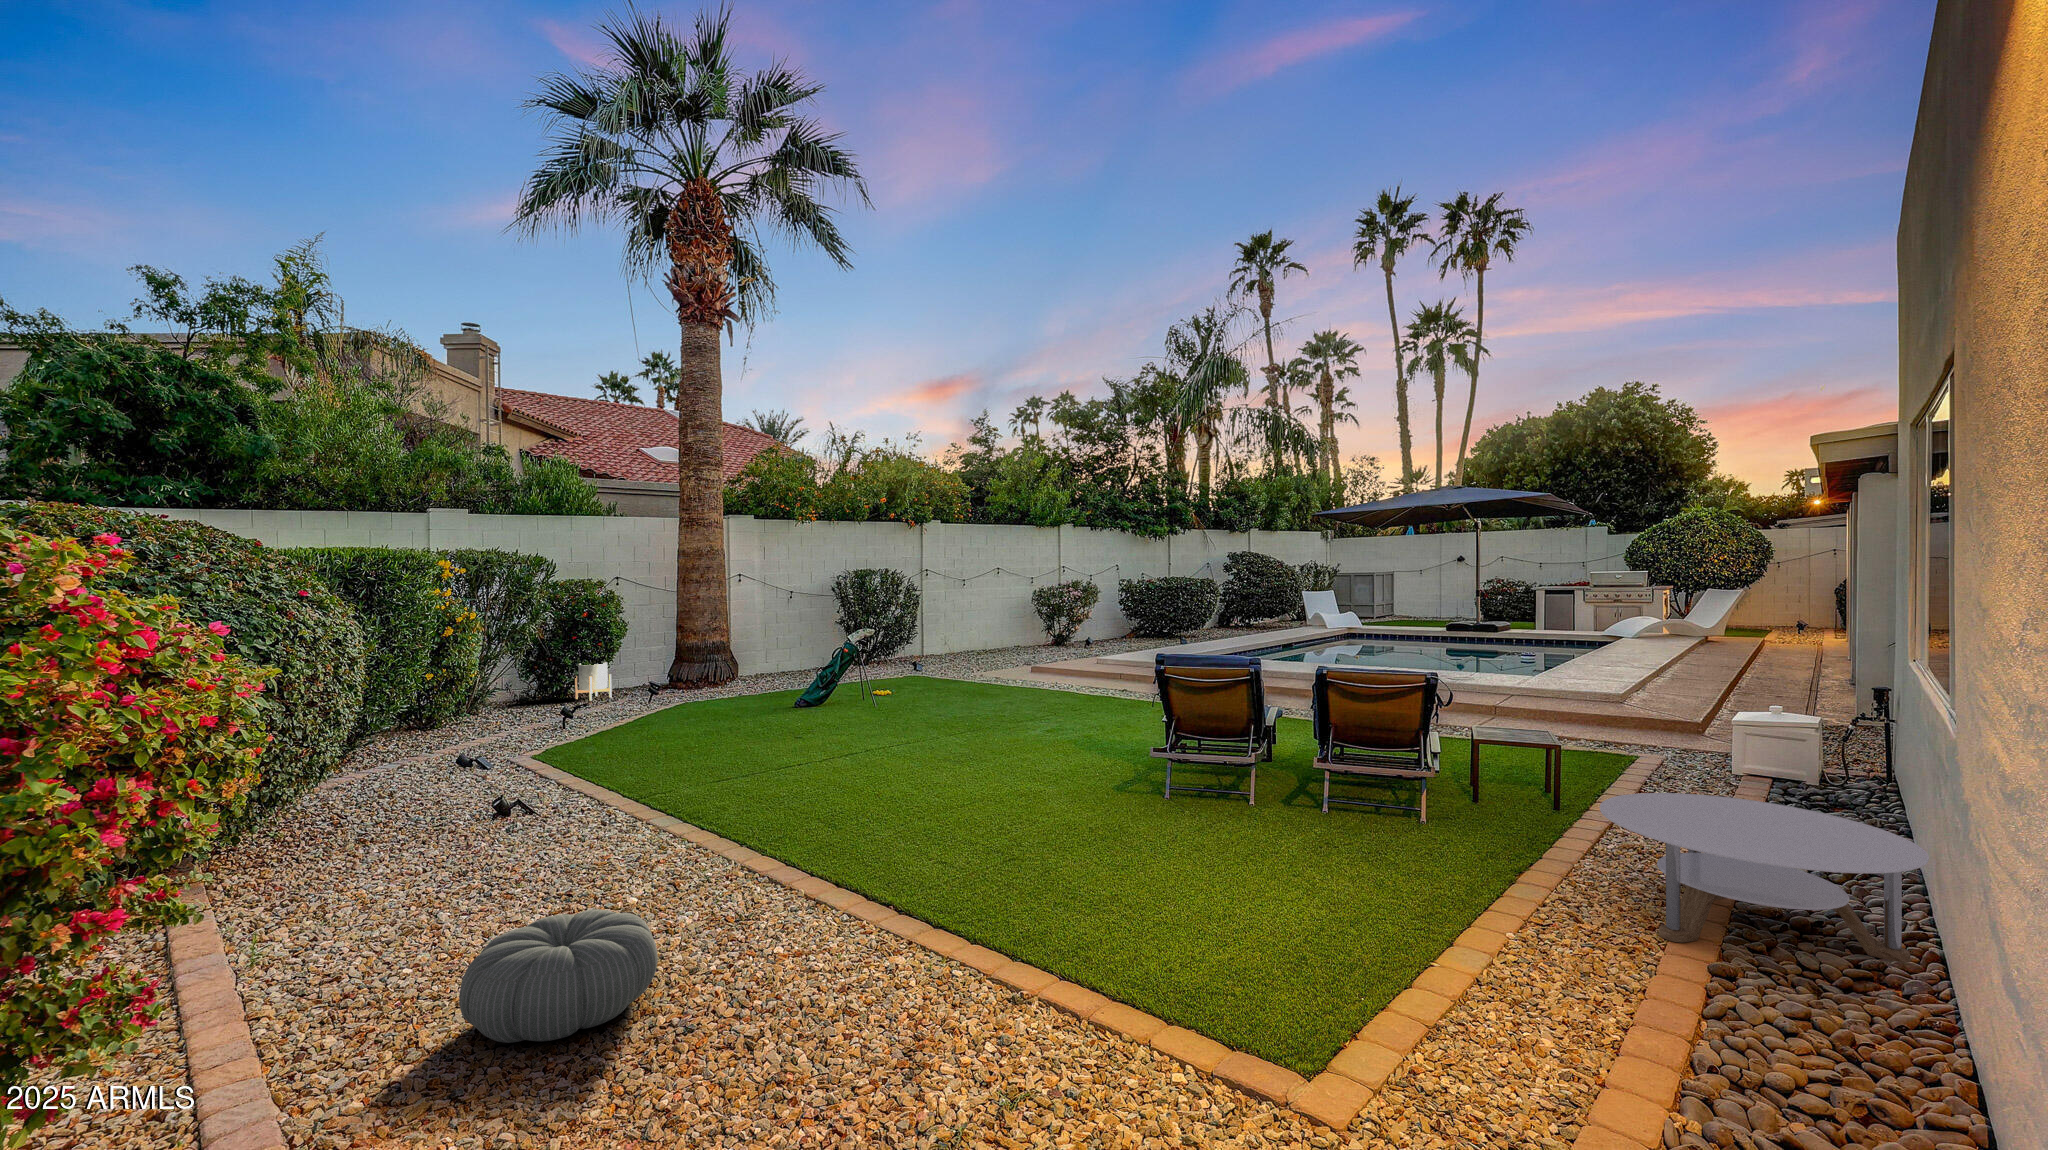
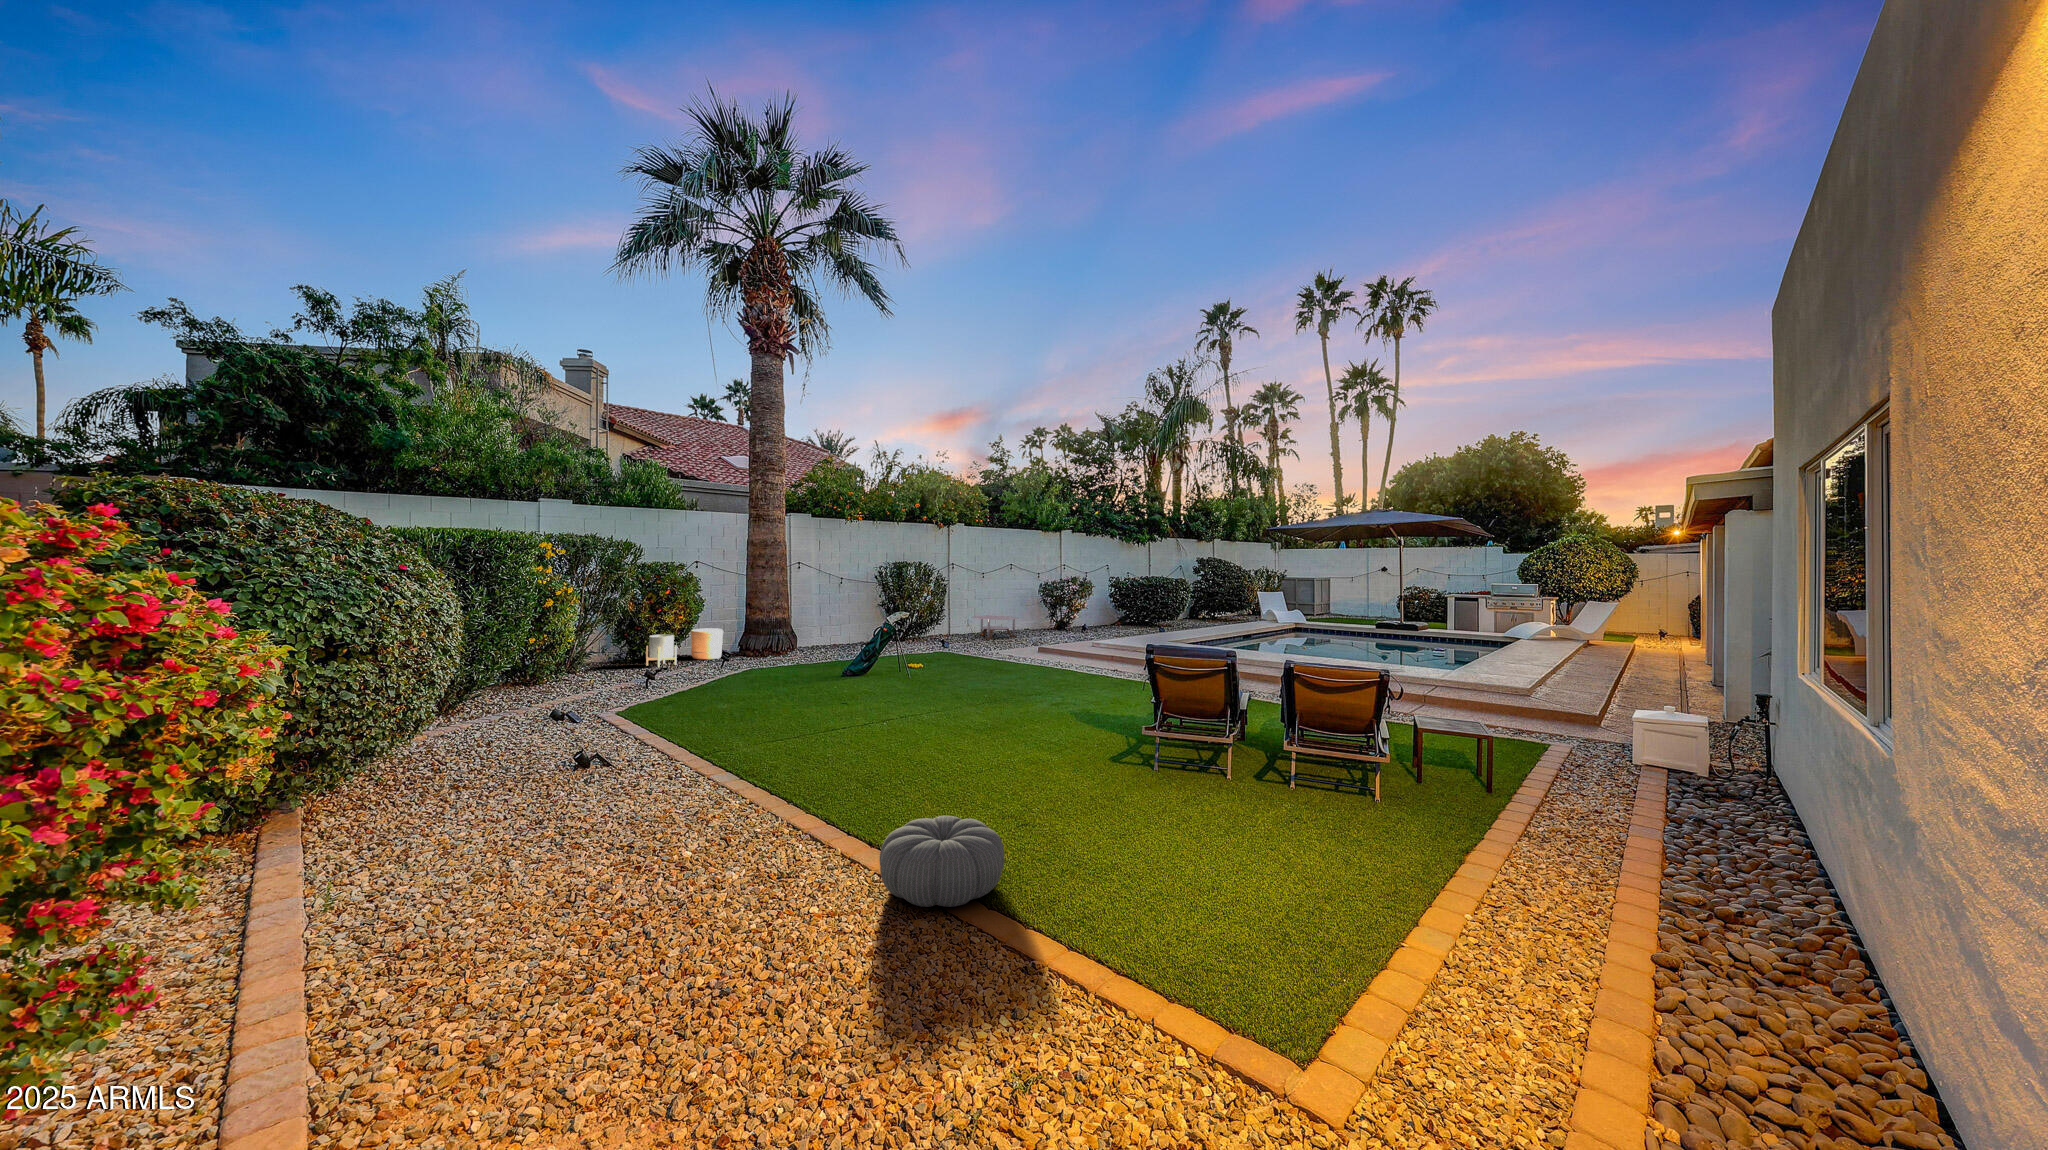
woven basket: none [626,653,665,691] -> present [691,629,723,660]
round table: present [1600,793,1929,963] -> present [971,615,1018,639]
pouf: present [459,909,658,1043] -> present [880,815,1004,907]

